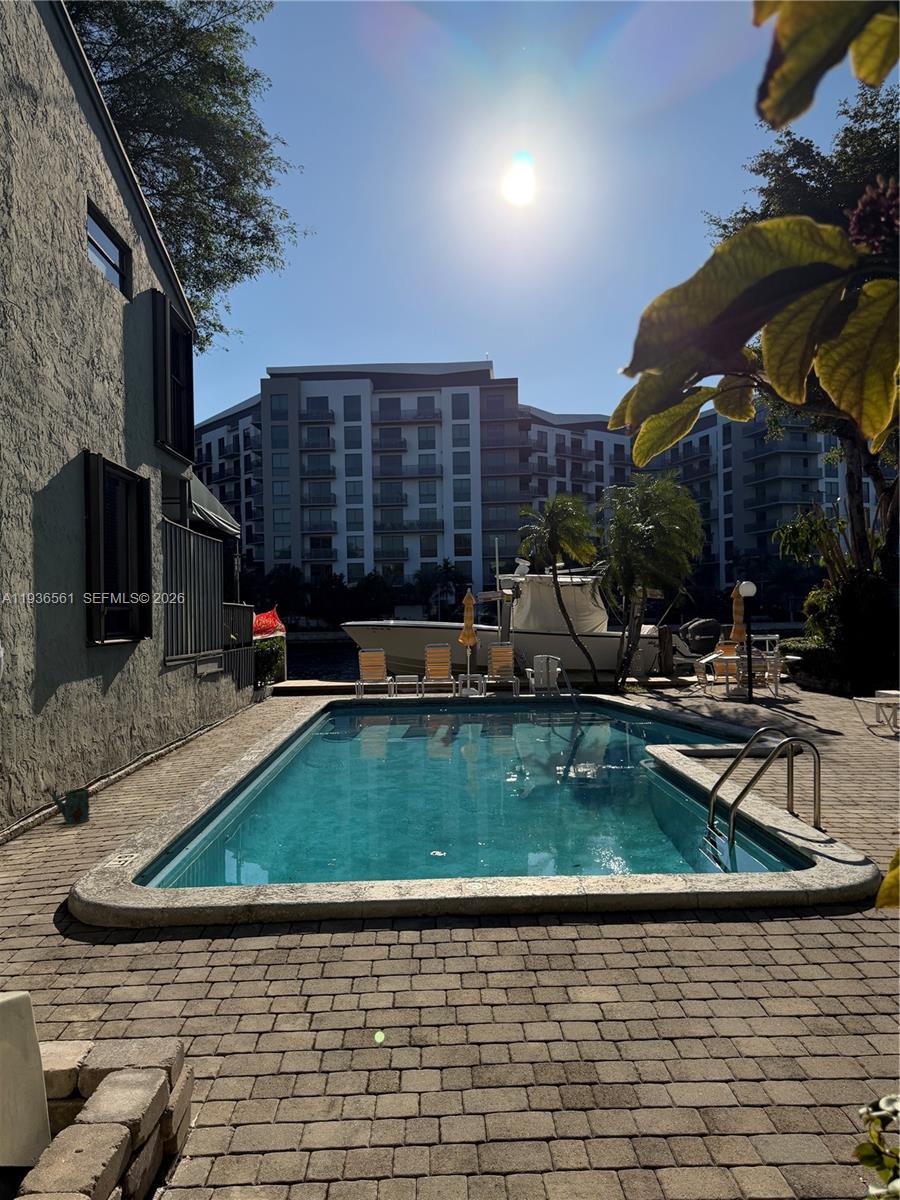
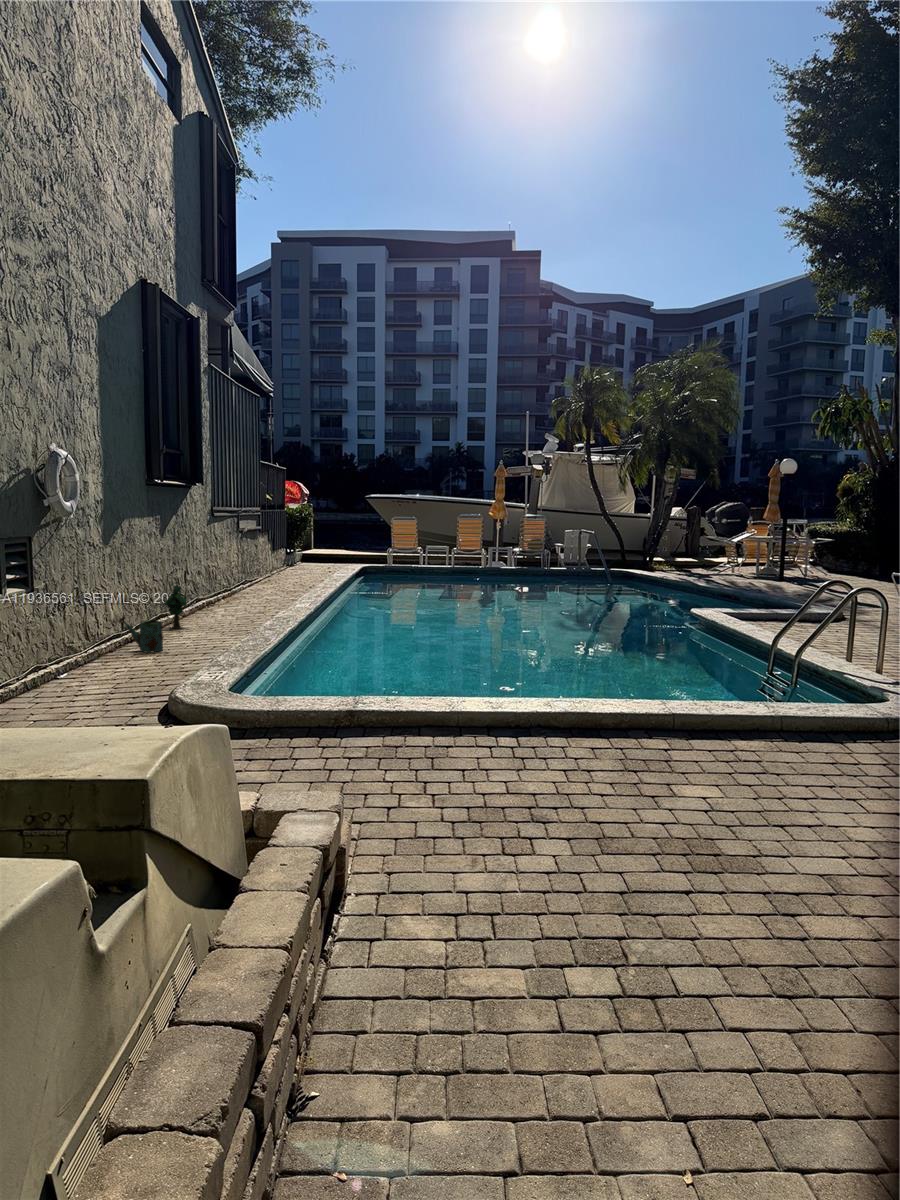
decorative plant: none [99,740,126,790] -> present [164,582,187,629]

